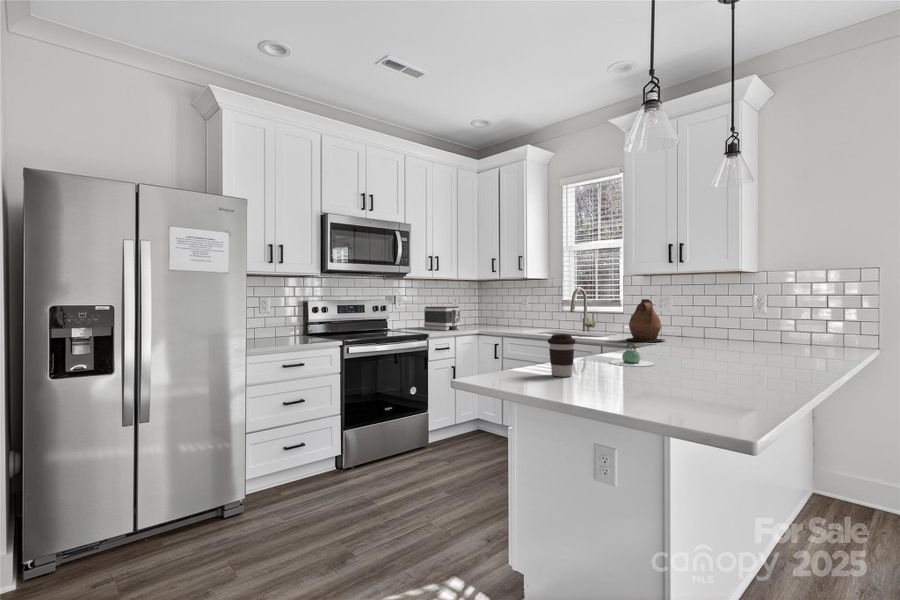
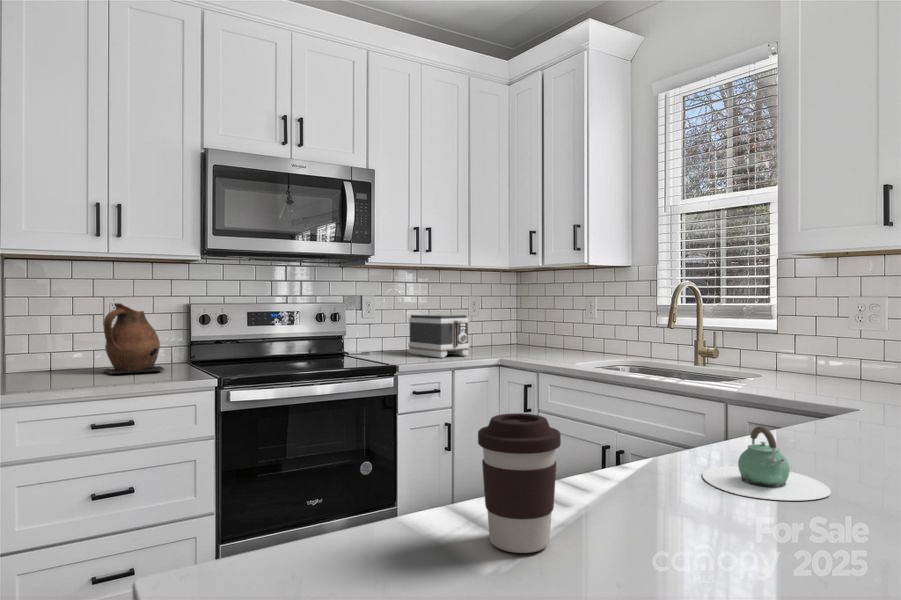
ceramic pitcher: present [626,299,665,342] -> present [104,303,164,373]

